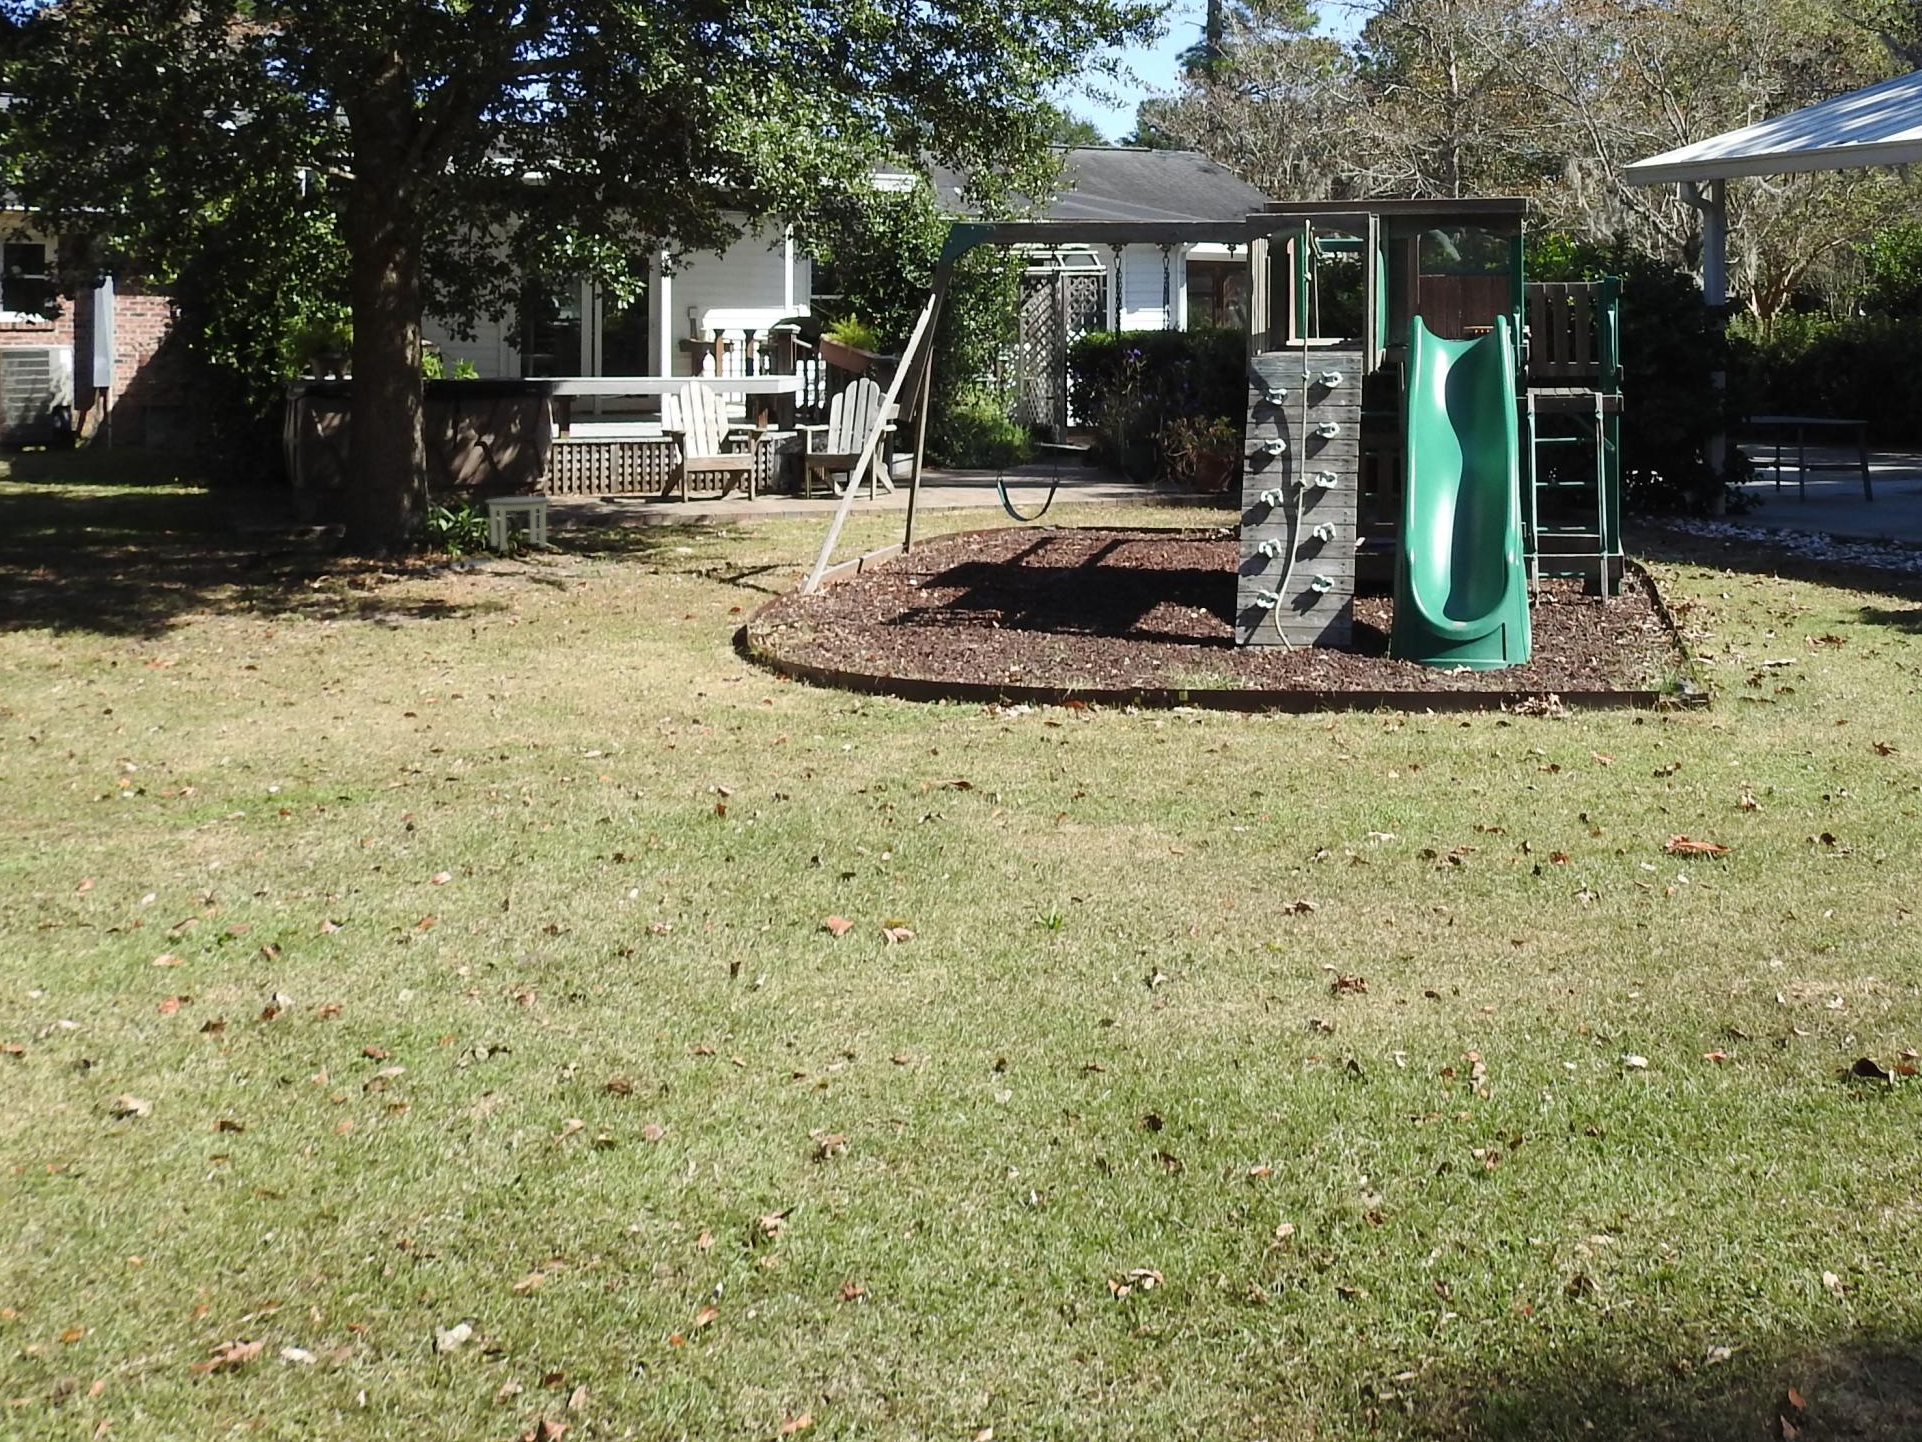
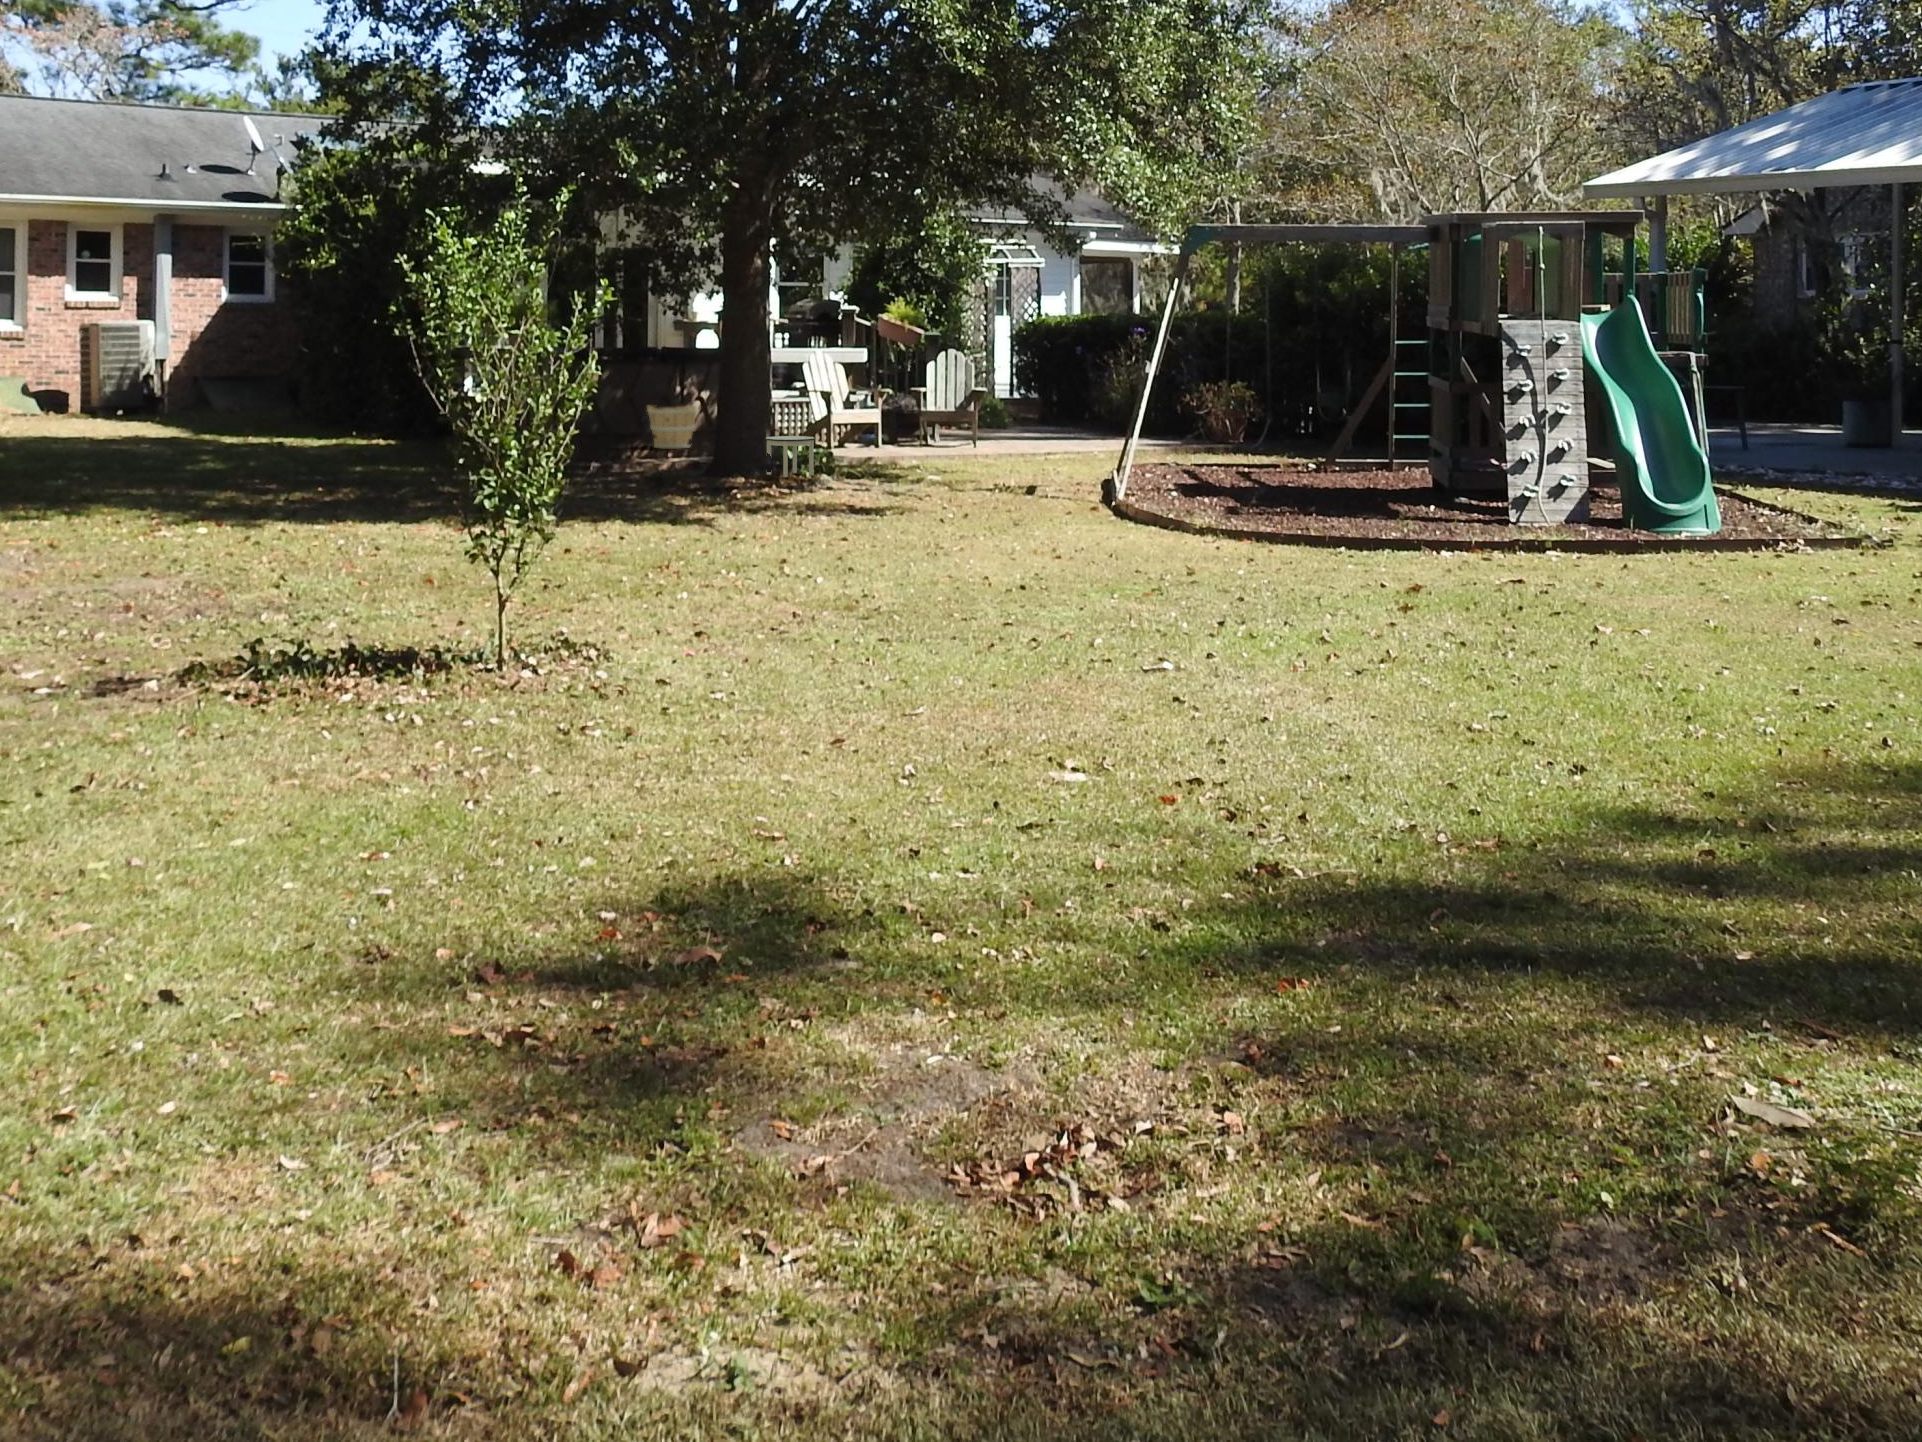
wooden bucket: none [477,446,542,502] -> present [647,406,698,449]

